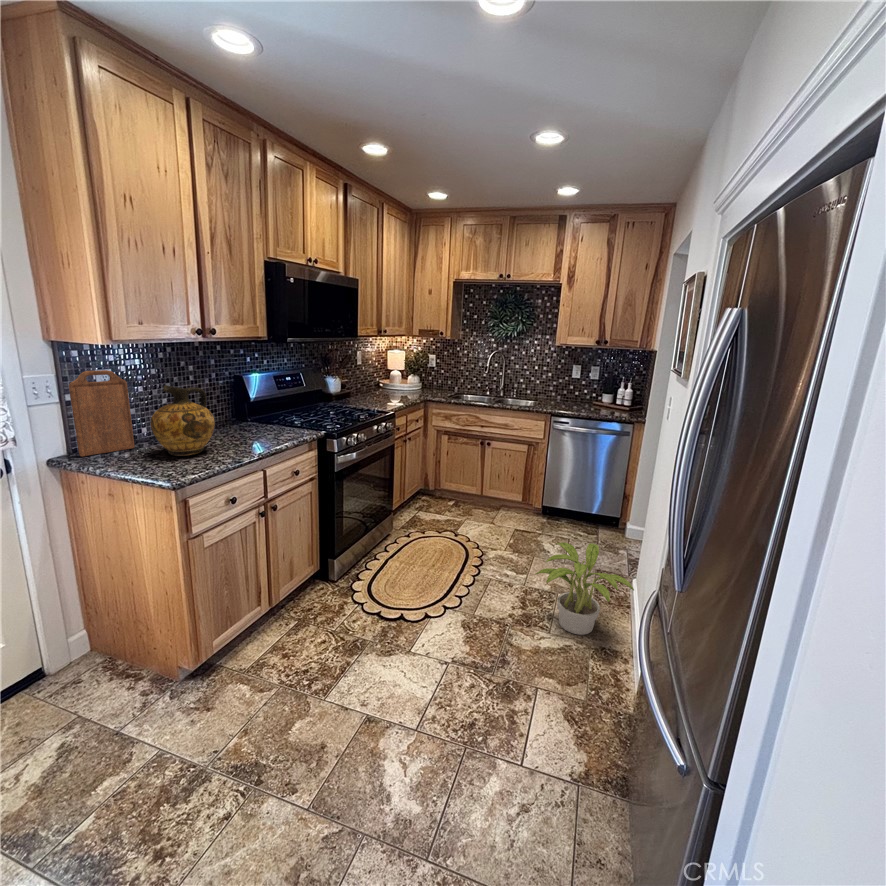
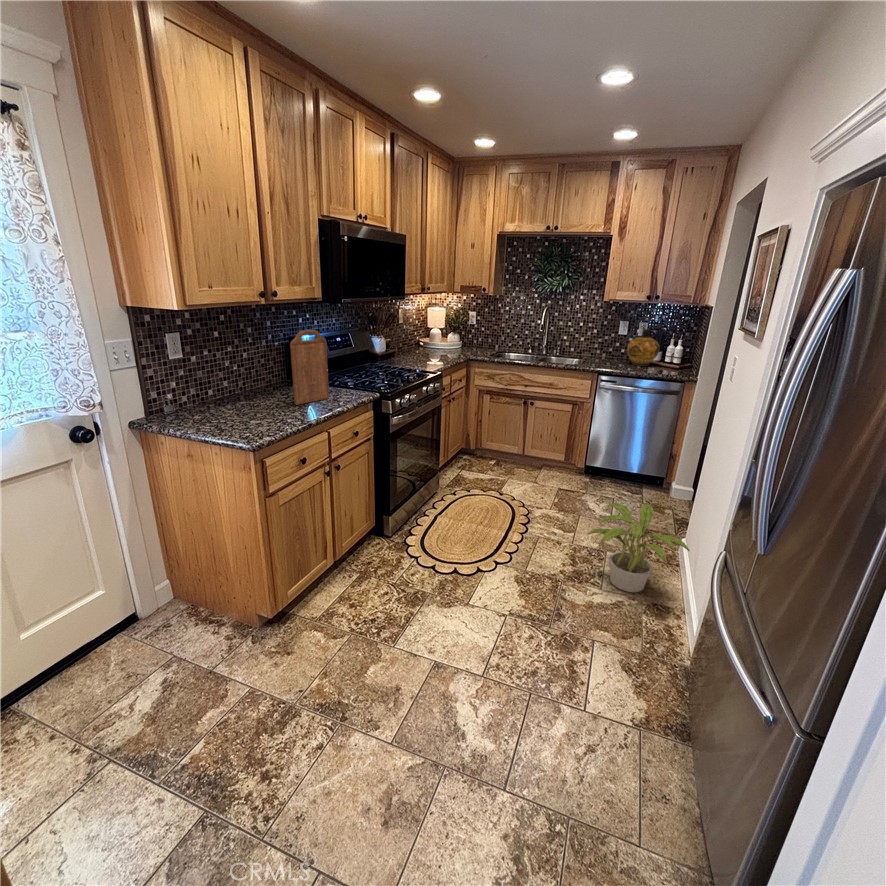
cutting board: present [69,370,135,456] -> present [290,330,329,405]
ceramic jug: present [151,385,215,456] -> present [627,328,660,366]

